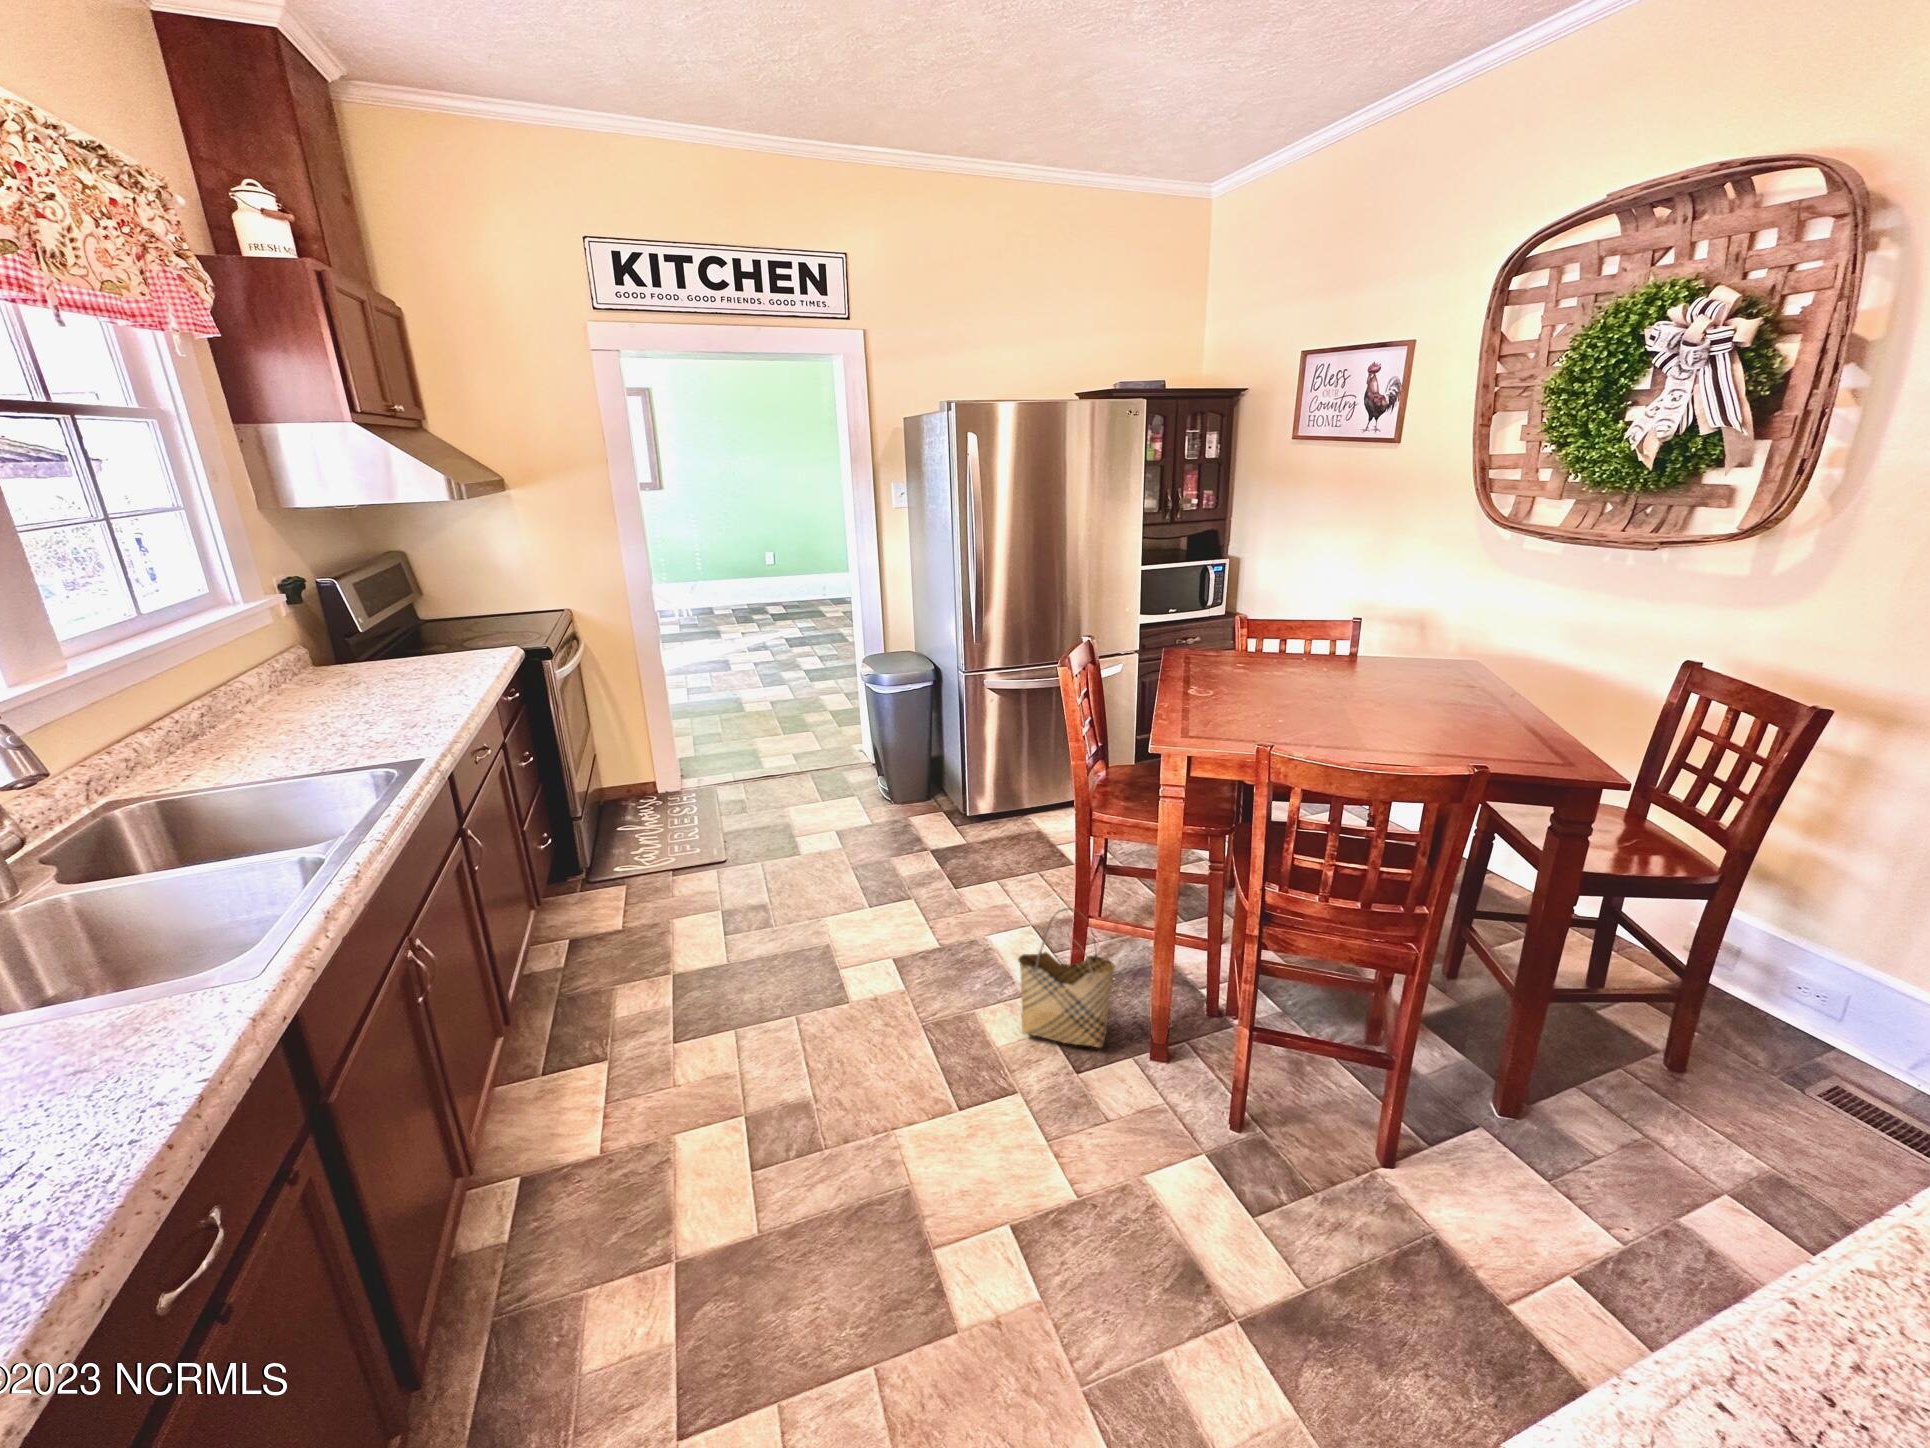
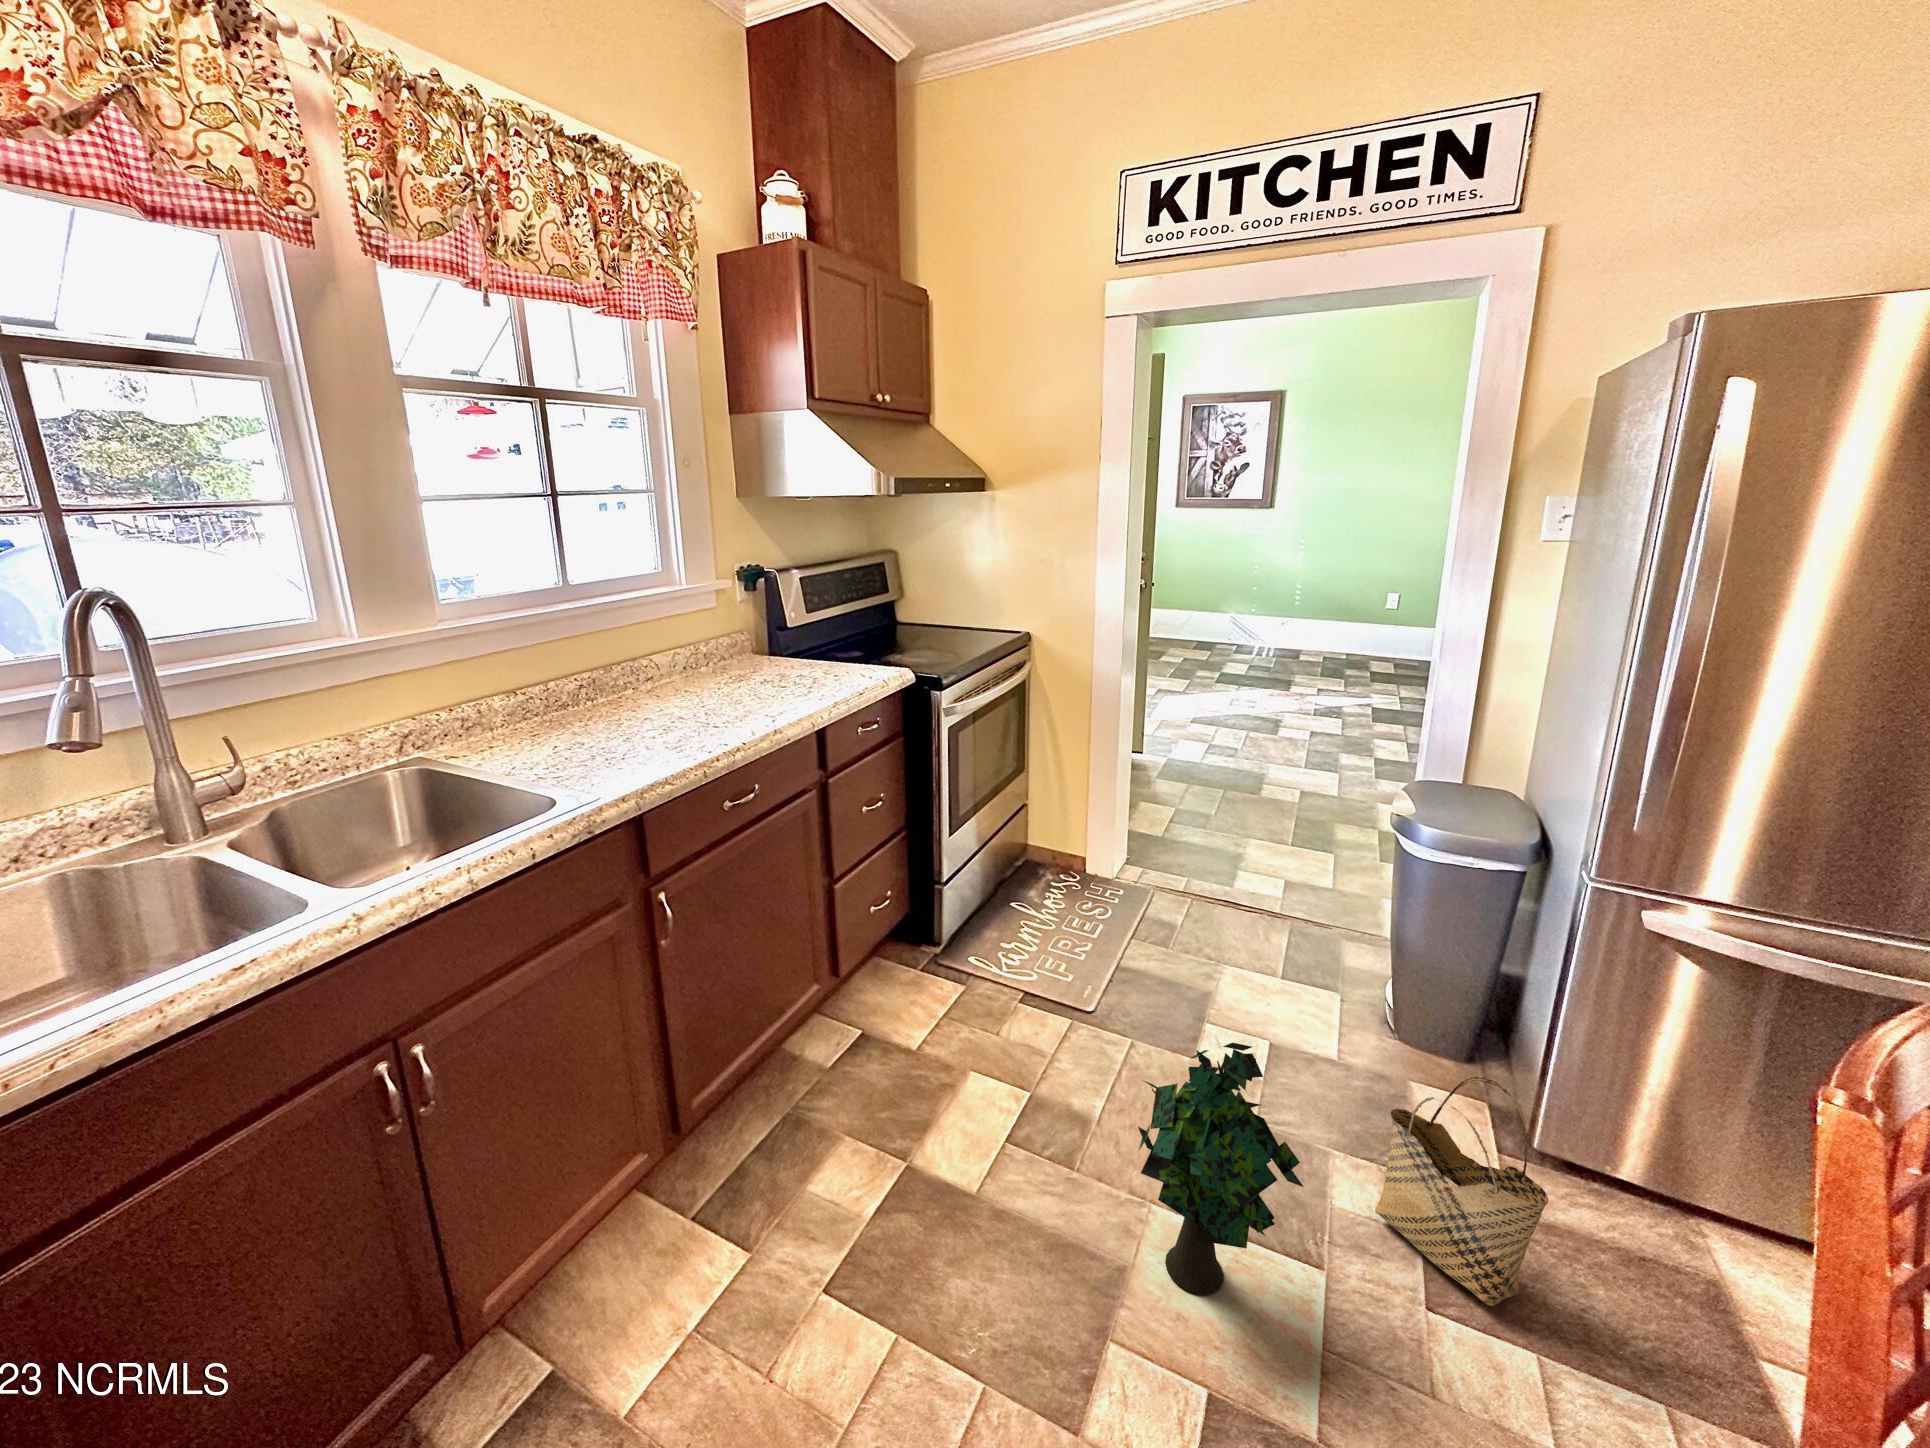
decorative plant: none [881,963,1017,1174] -> present [1138,1043,1304,1295]

